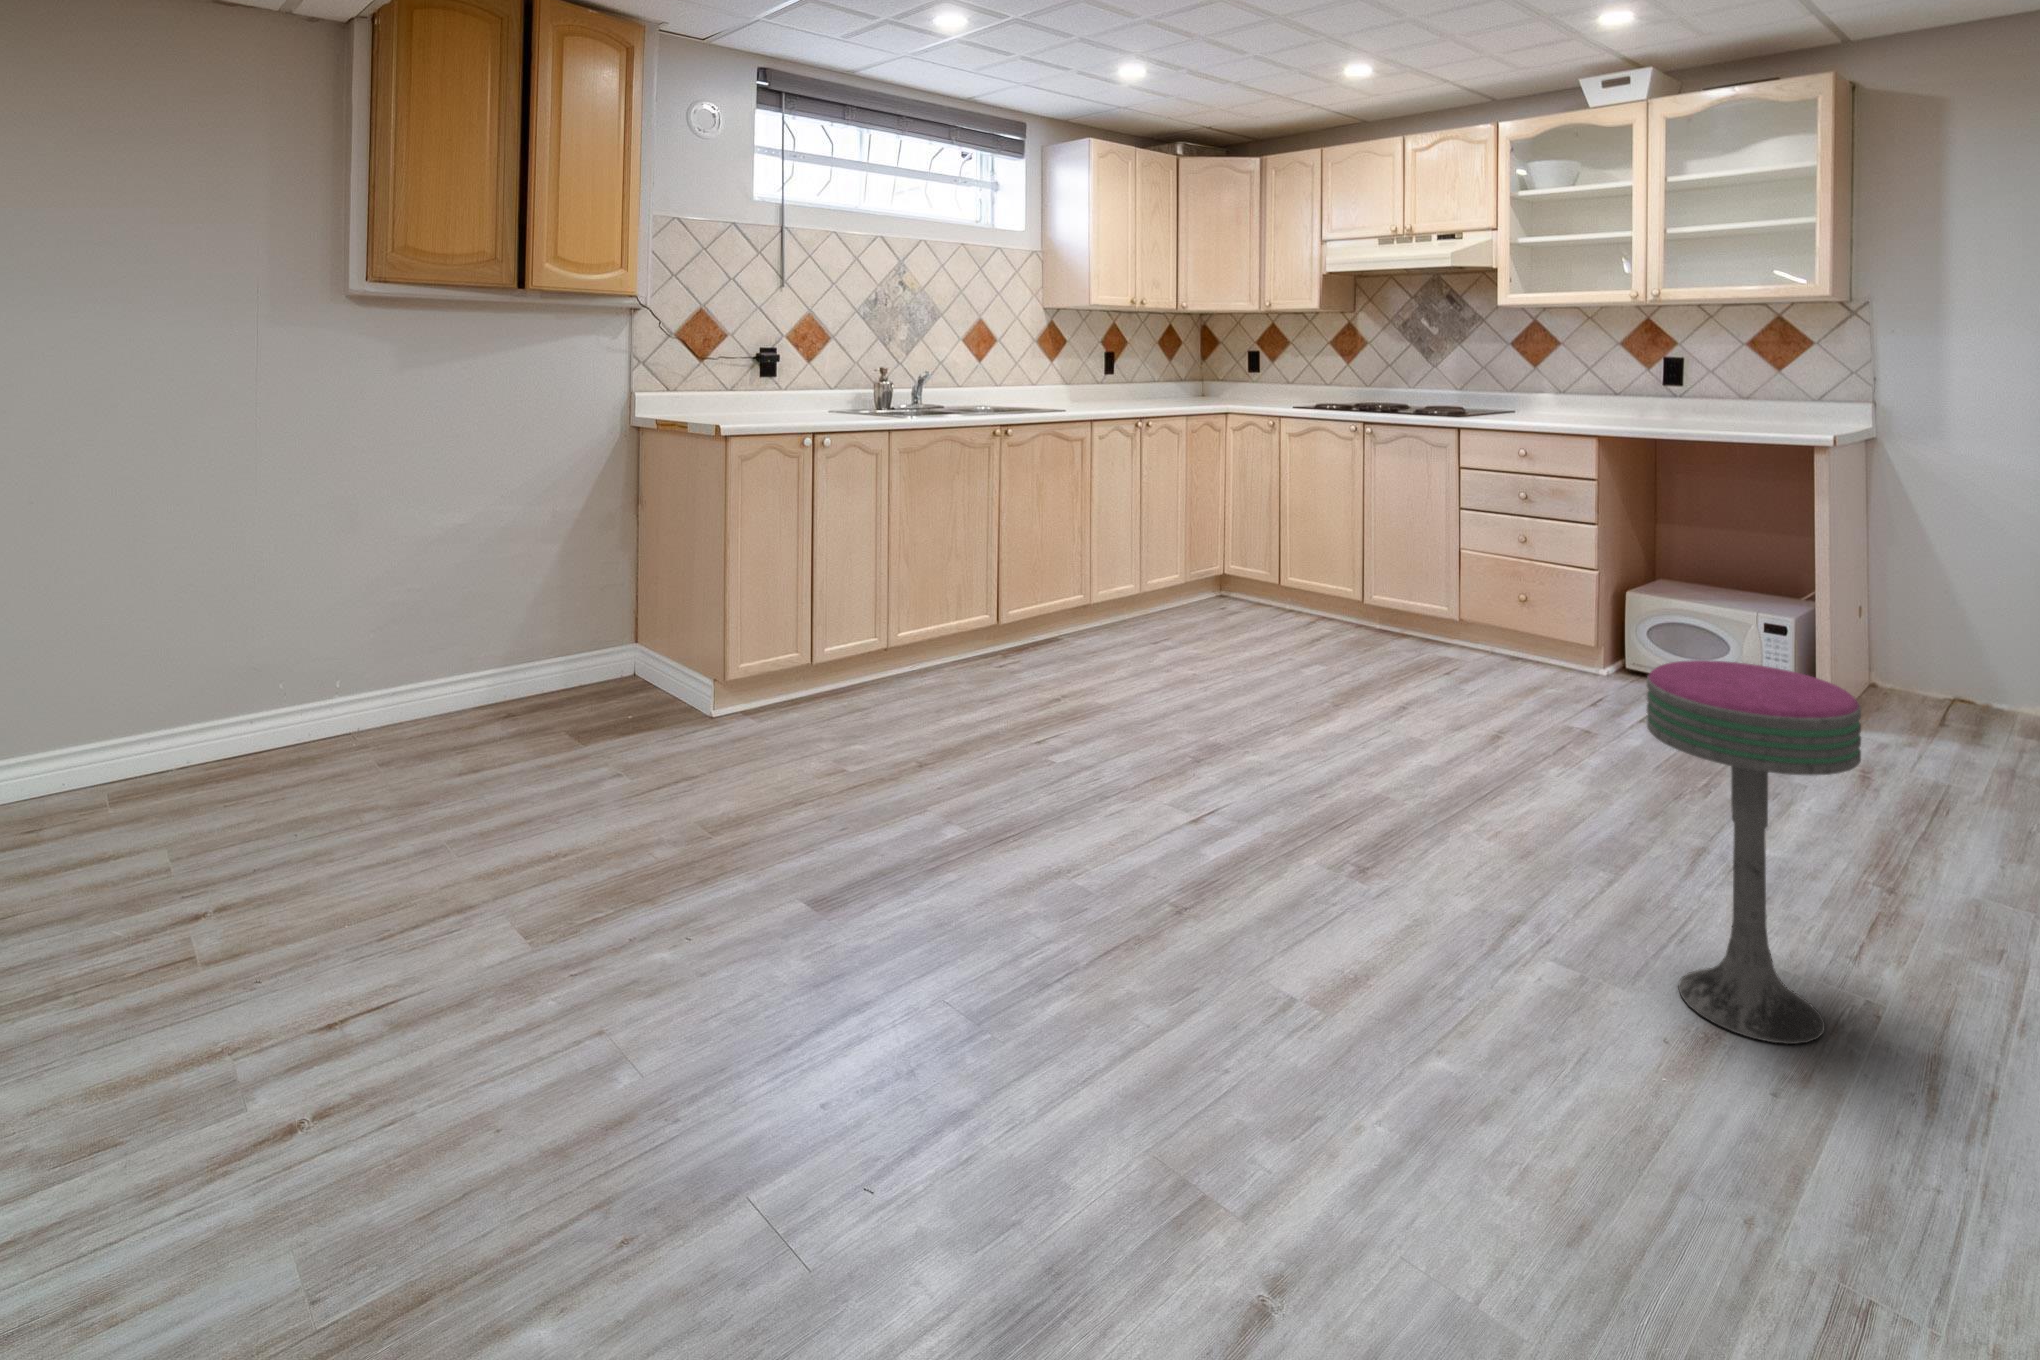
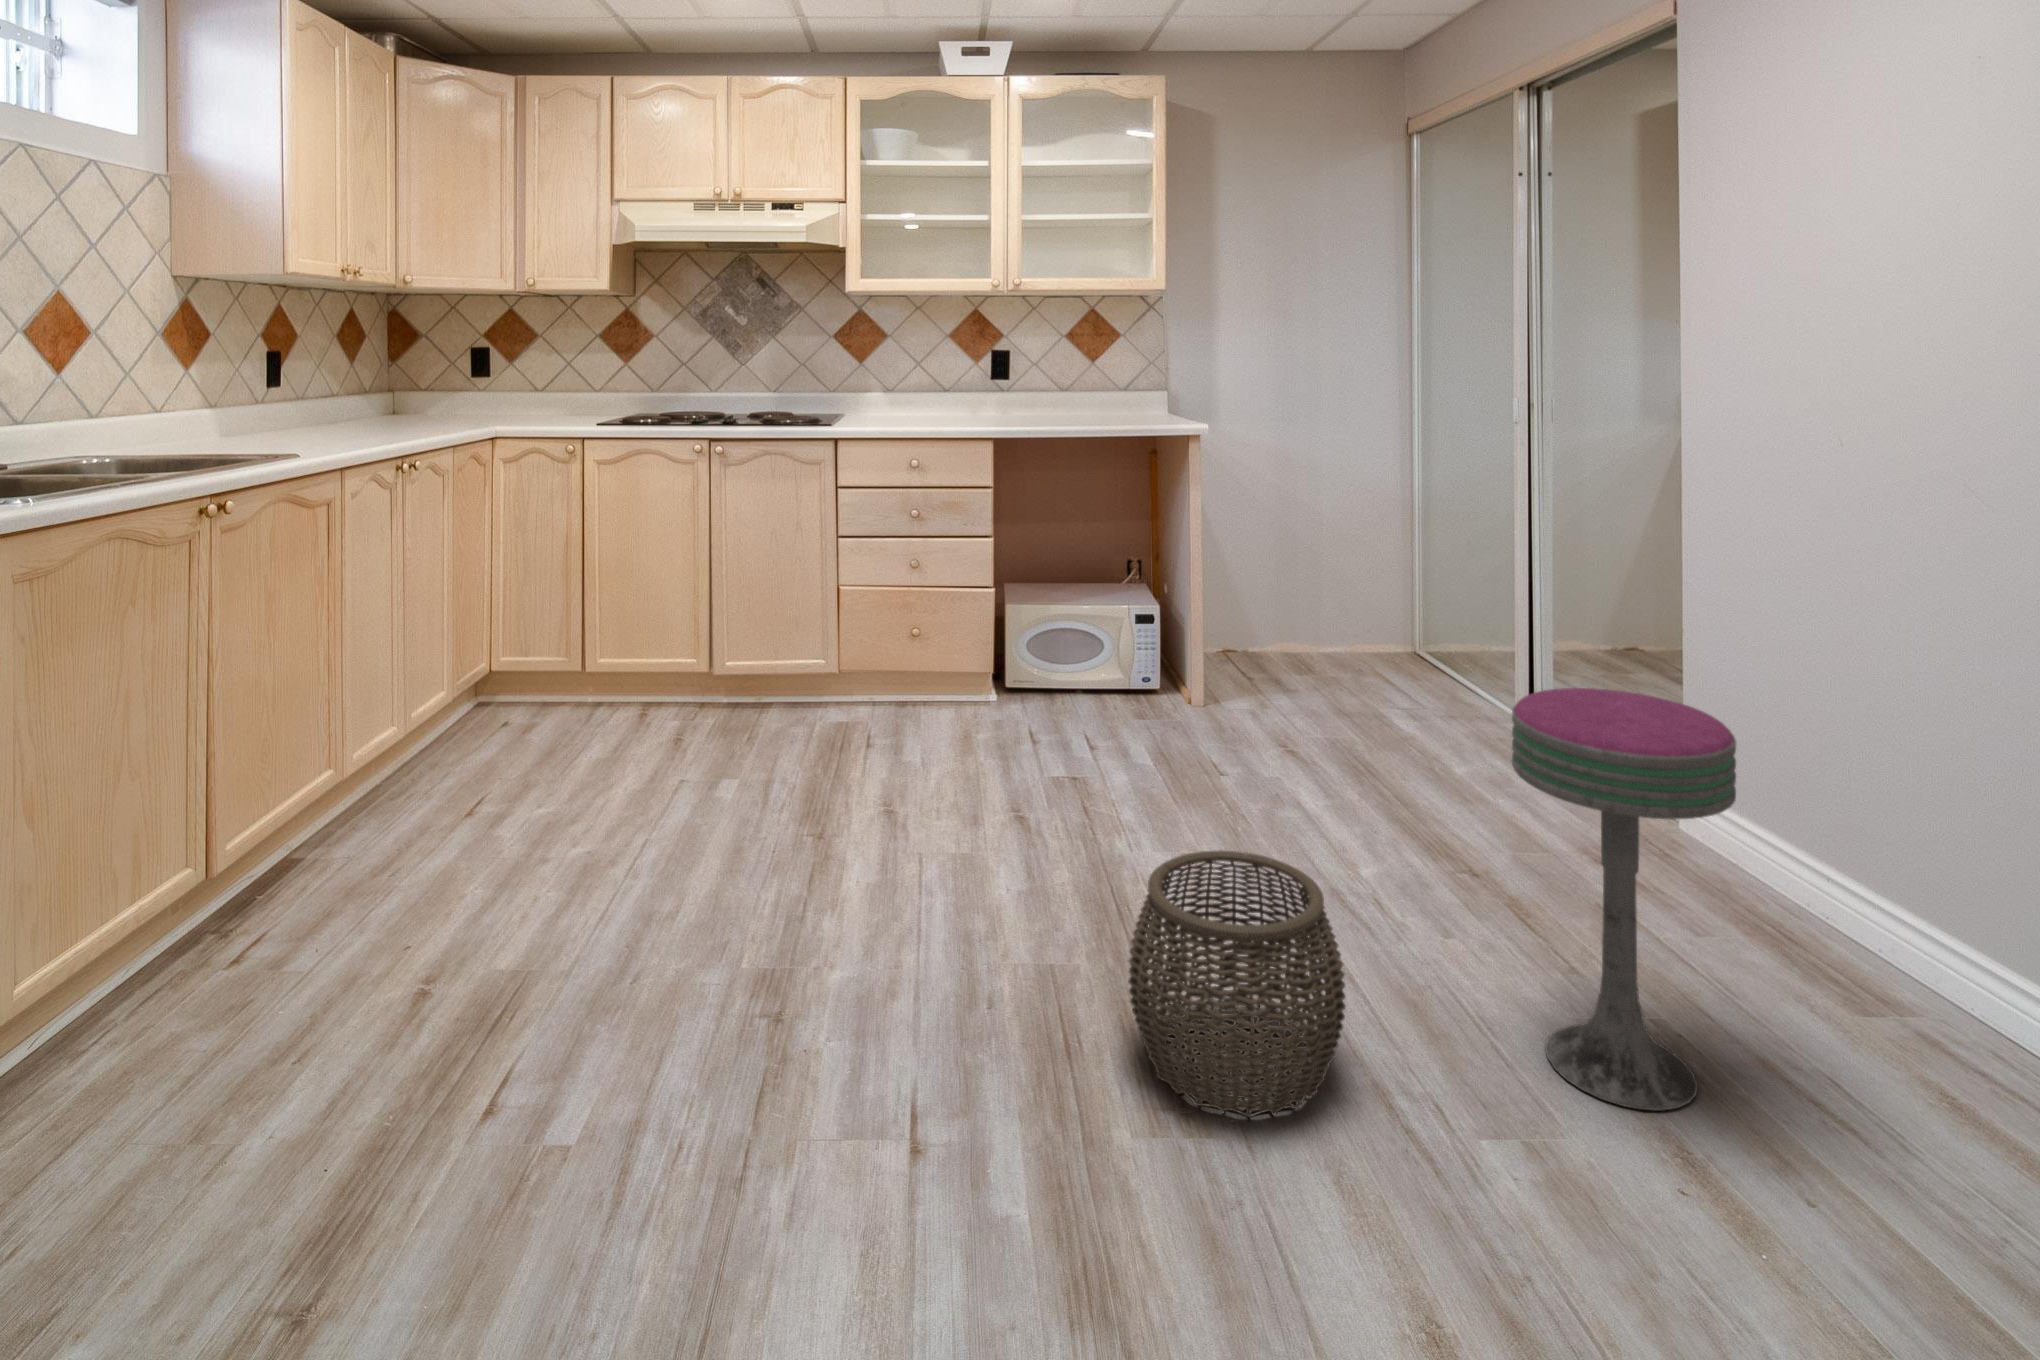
woven basket: none [1343,726,1509,908] -> present [1128,851,1346,1117]

